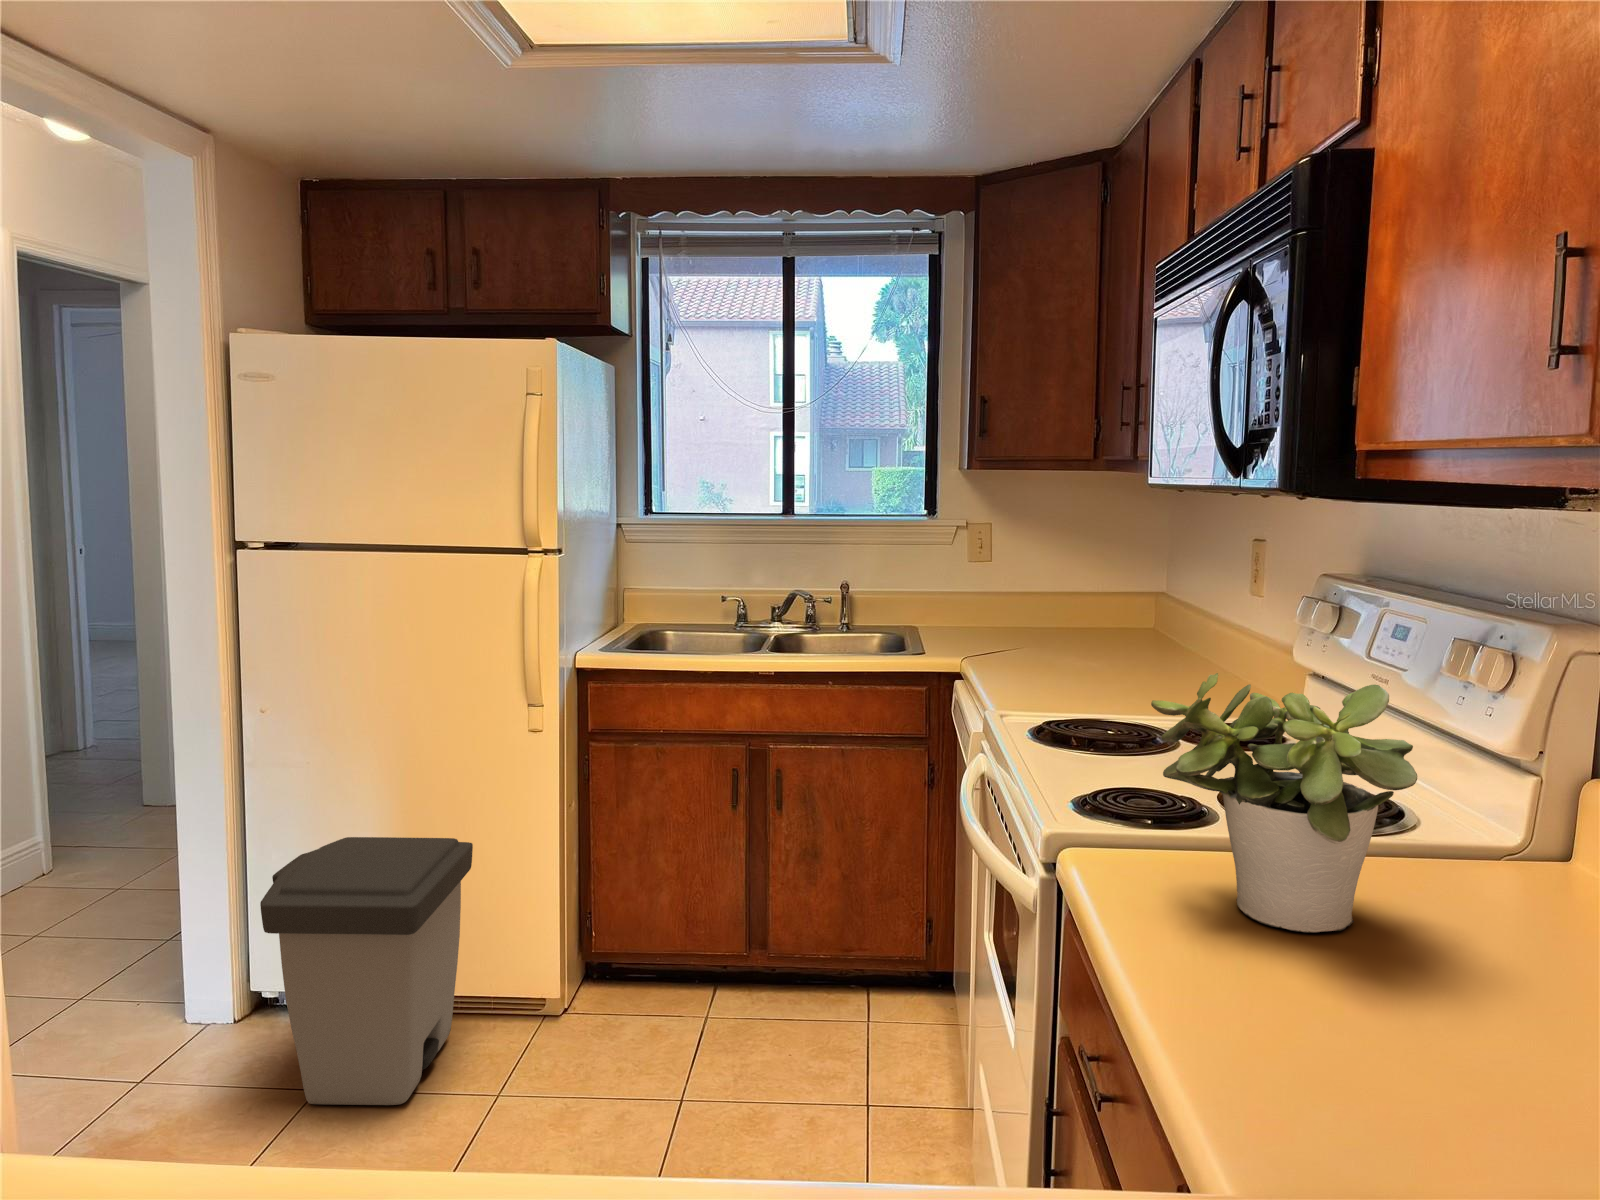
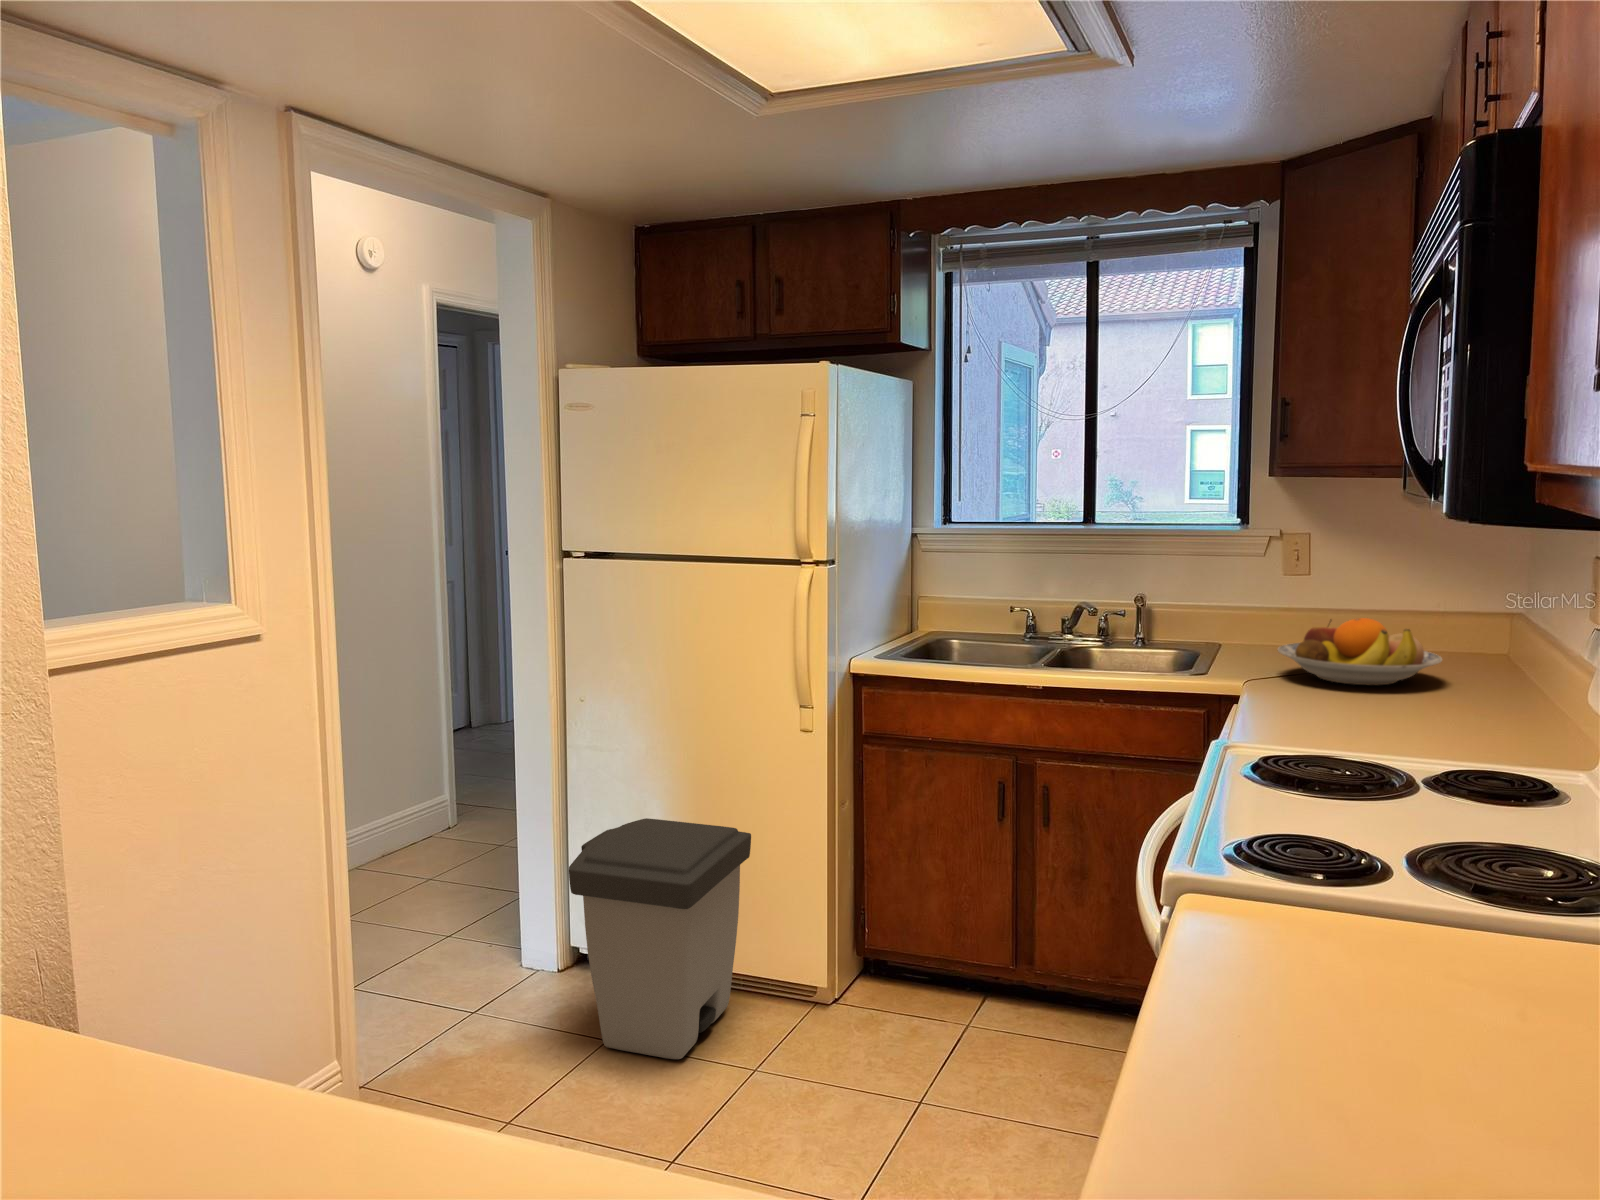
fruit bowl: none [982,594,1120,654] -> present [1278,618,1442,685]
potted plant: present [1151,673,1417,933] -> none [1260,729,1502,991]

